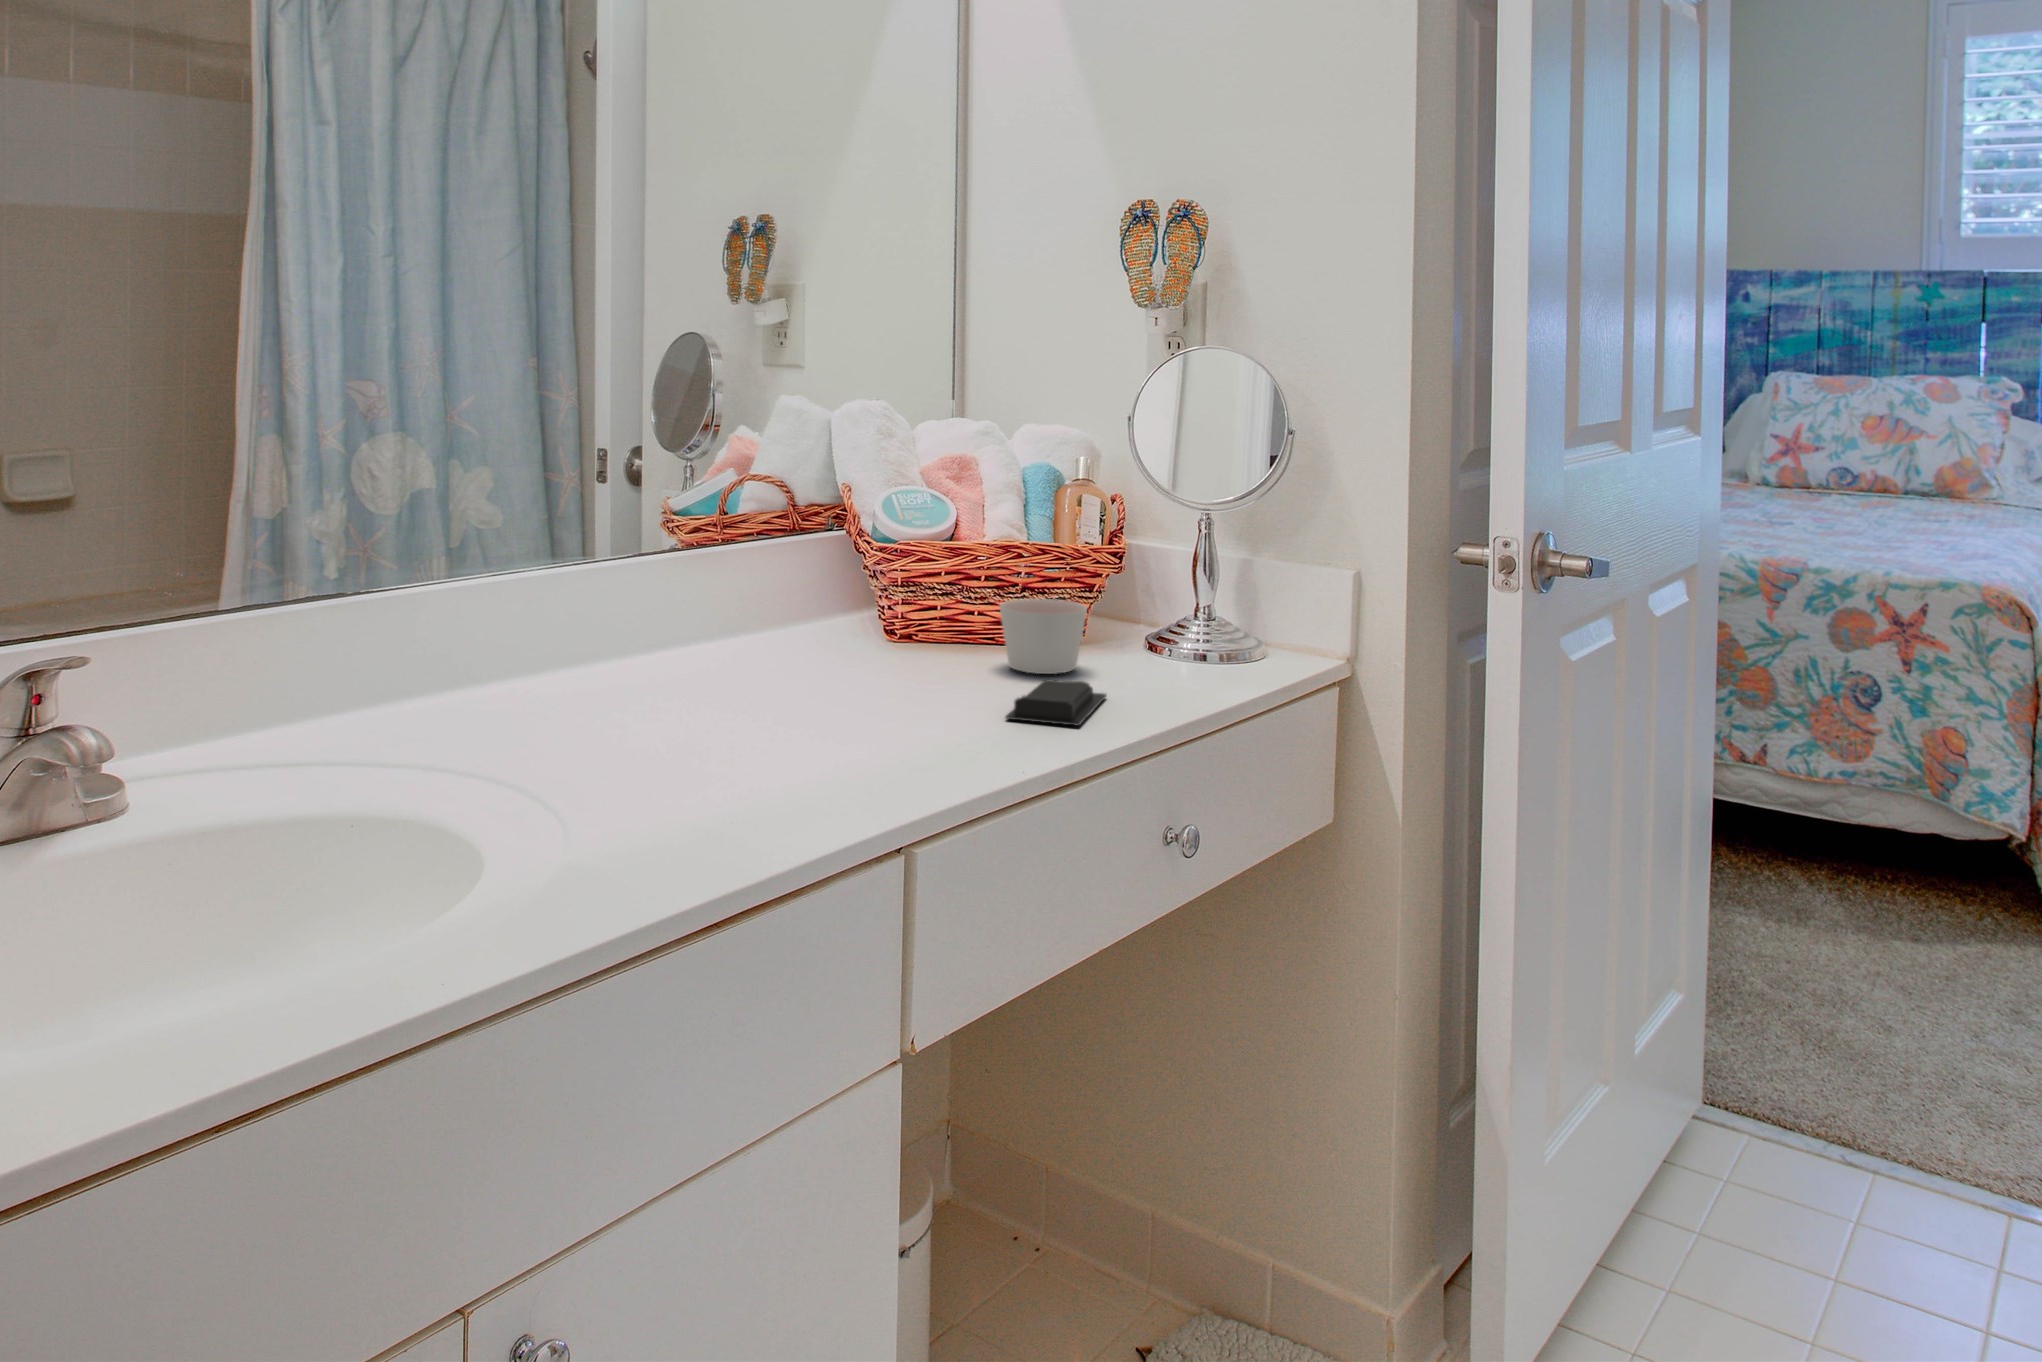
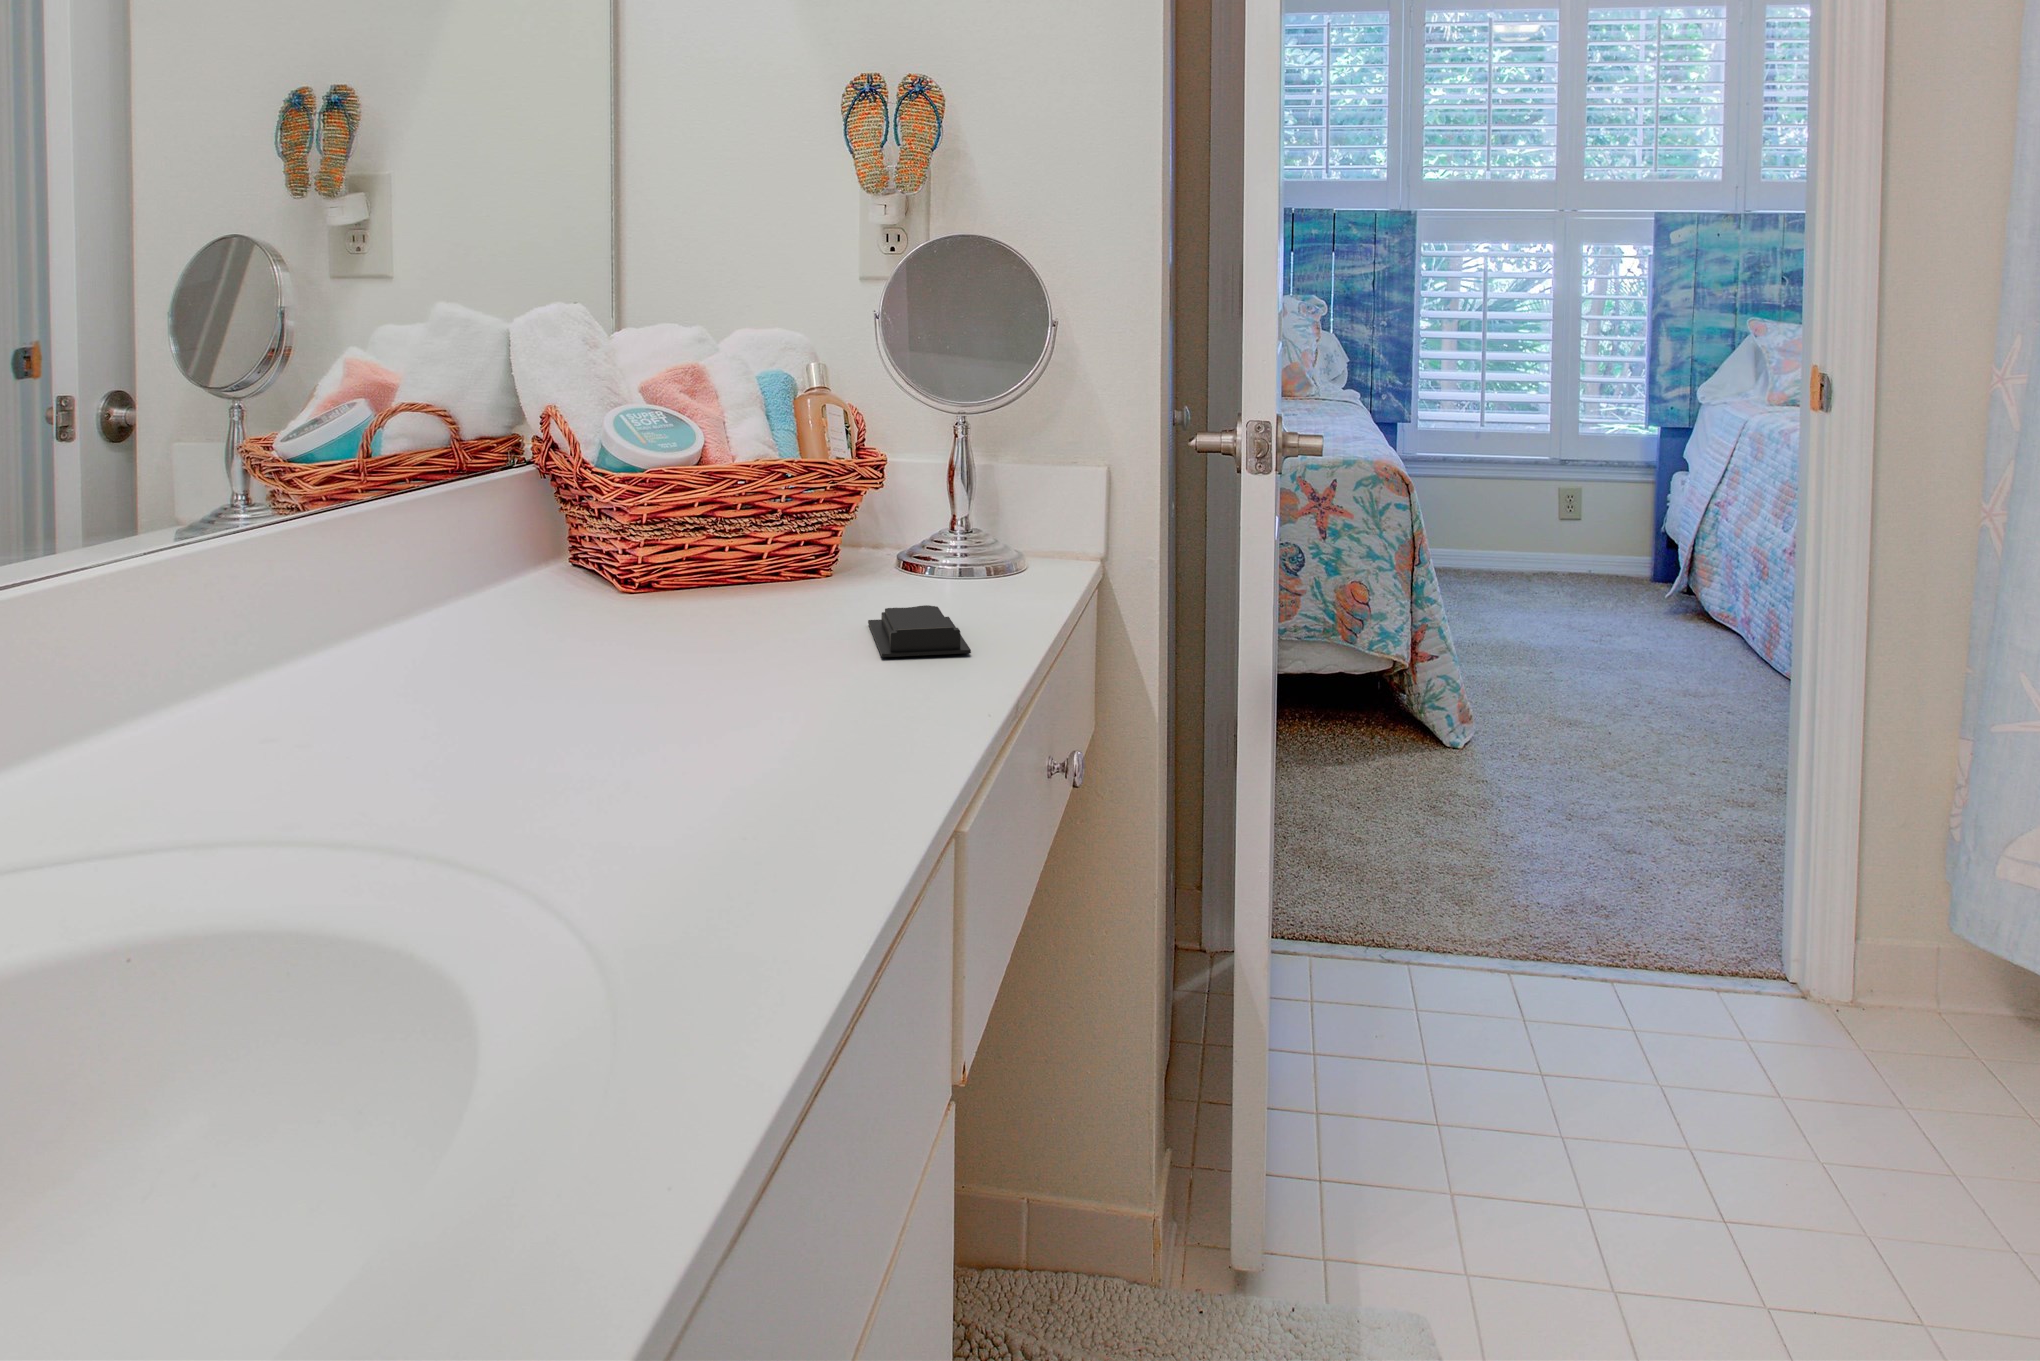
candle: present [999,599,1087,674] -> none [786,521,888,606]

